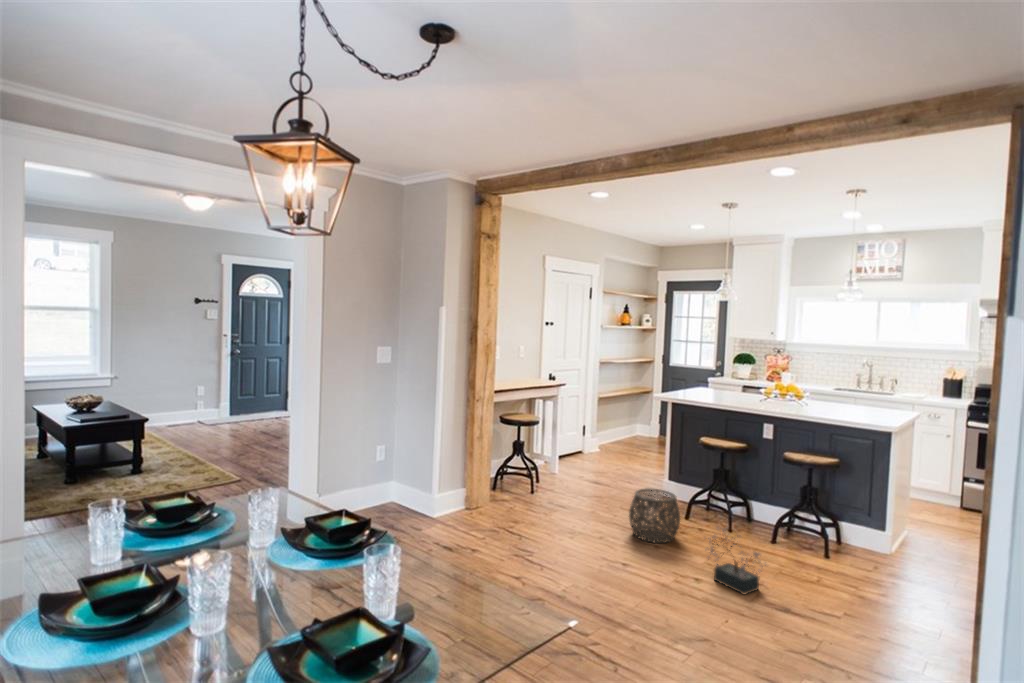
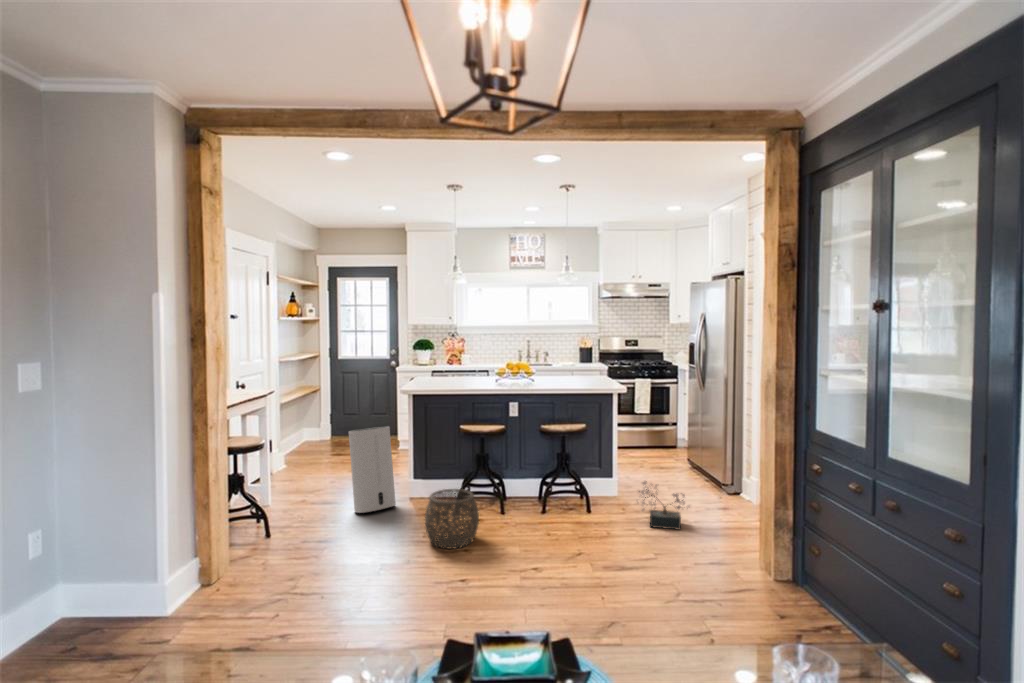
air purifier: none [606,425,644,498] -> present [349,427,396,513]
decorative plant: present [708,529,766,594] -> present [639,481,685,530]

